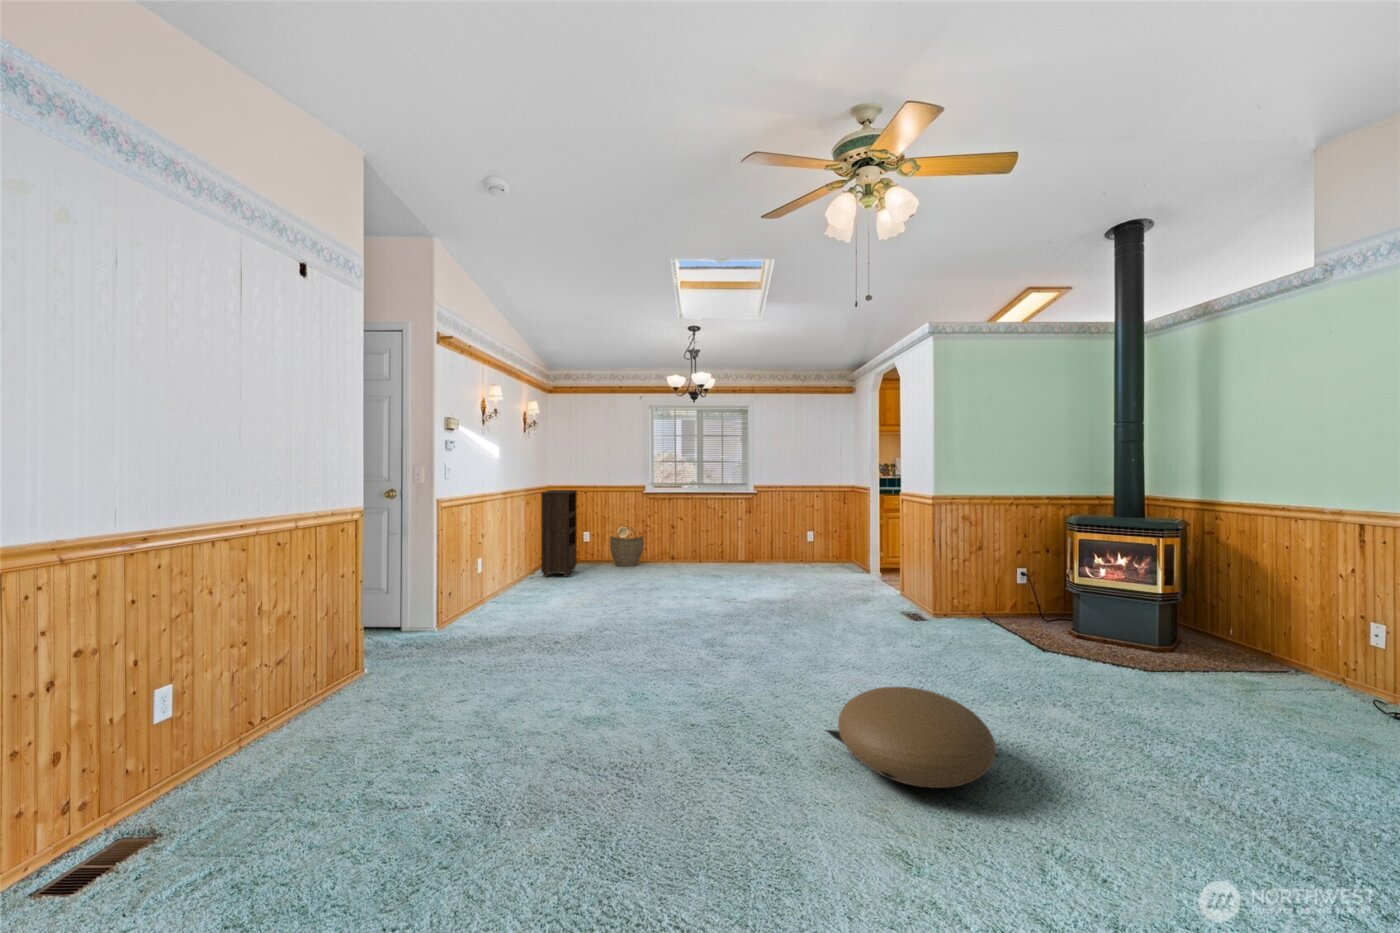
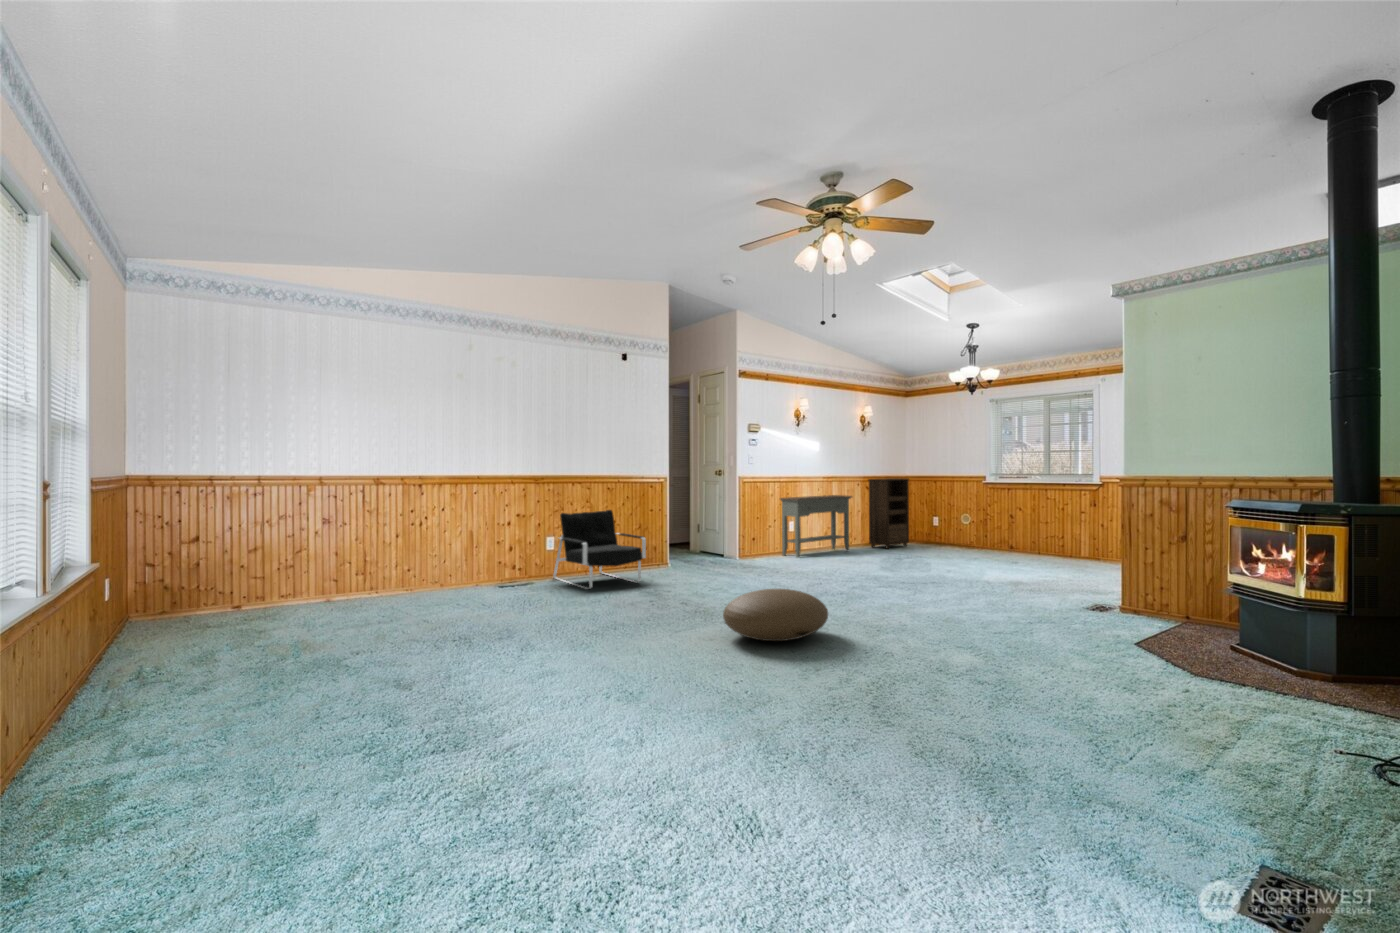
console table: none [481,516,546,611] -> present [780,495,852,558]
woven basket: present [610,526,644,566] -> none [945,513,979,550]
armchair: none [180,592,441,790] -> present [553,510,646,589]

